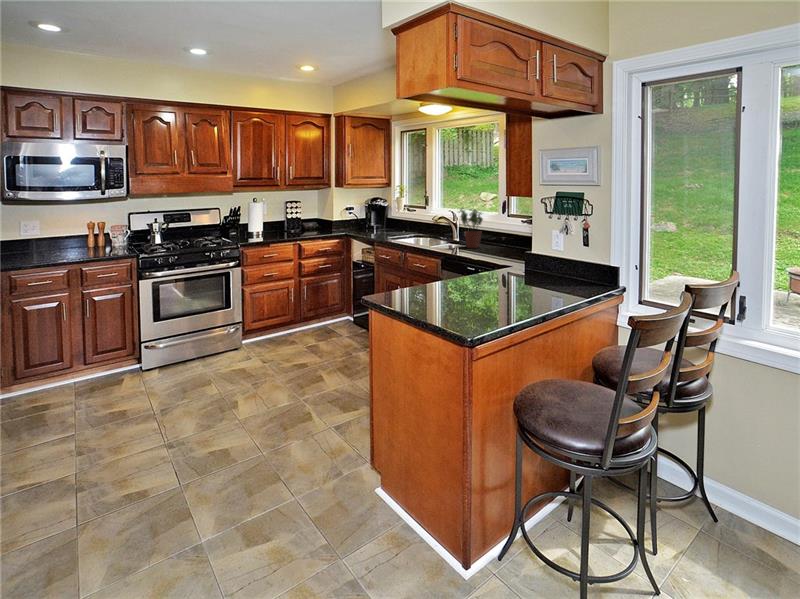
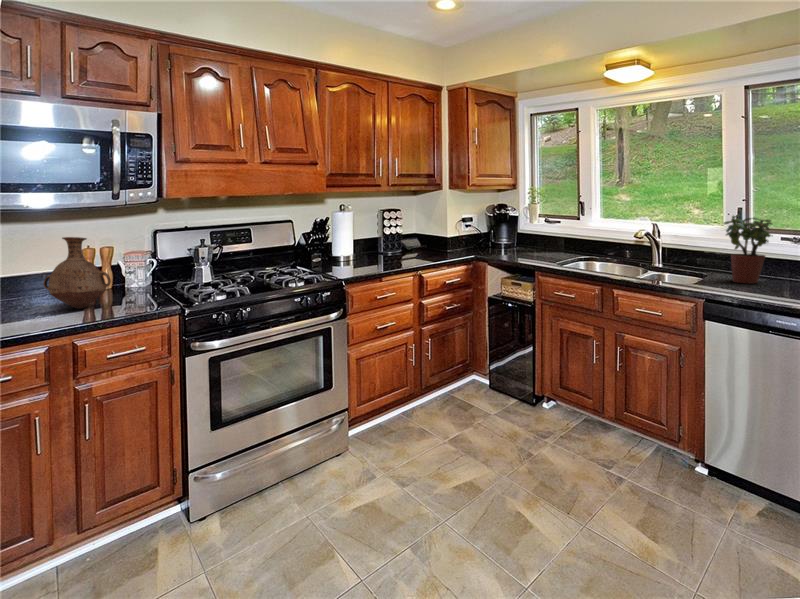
vase: none [66,216,101,253] -> present [43,237,111,309]

